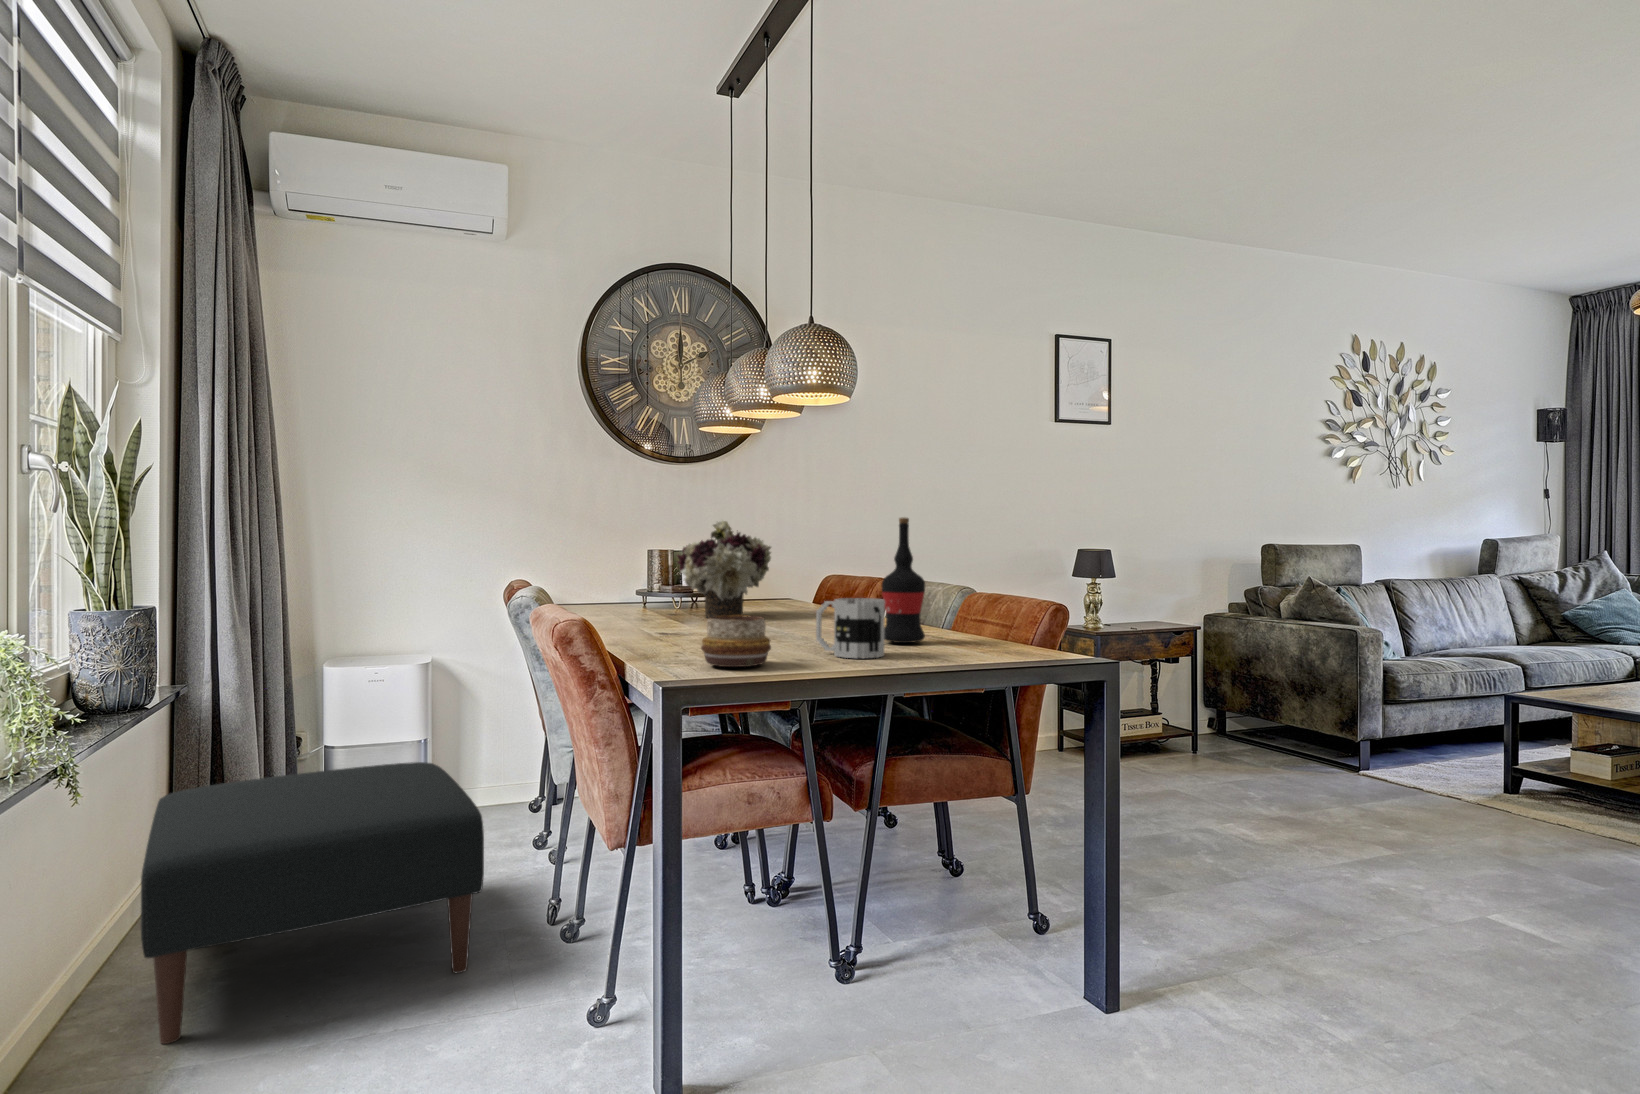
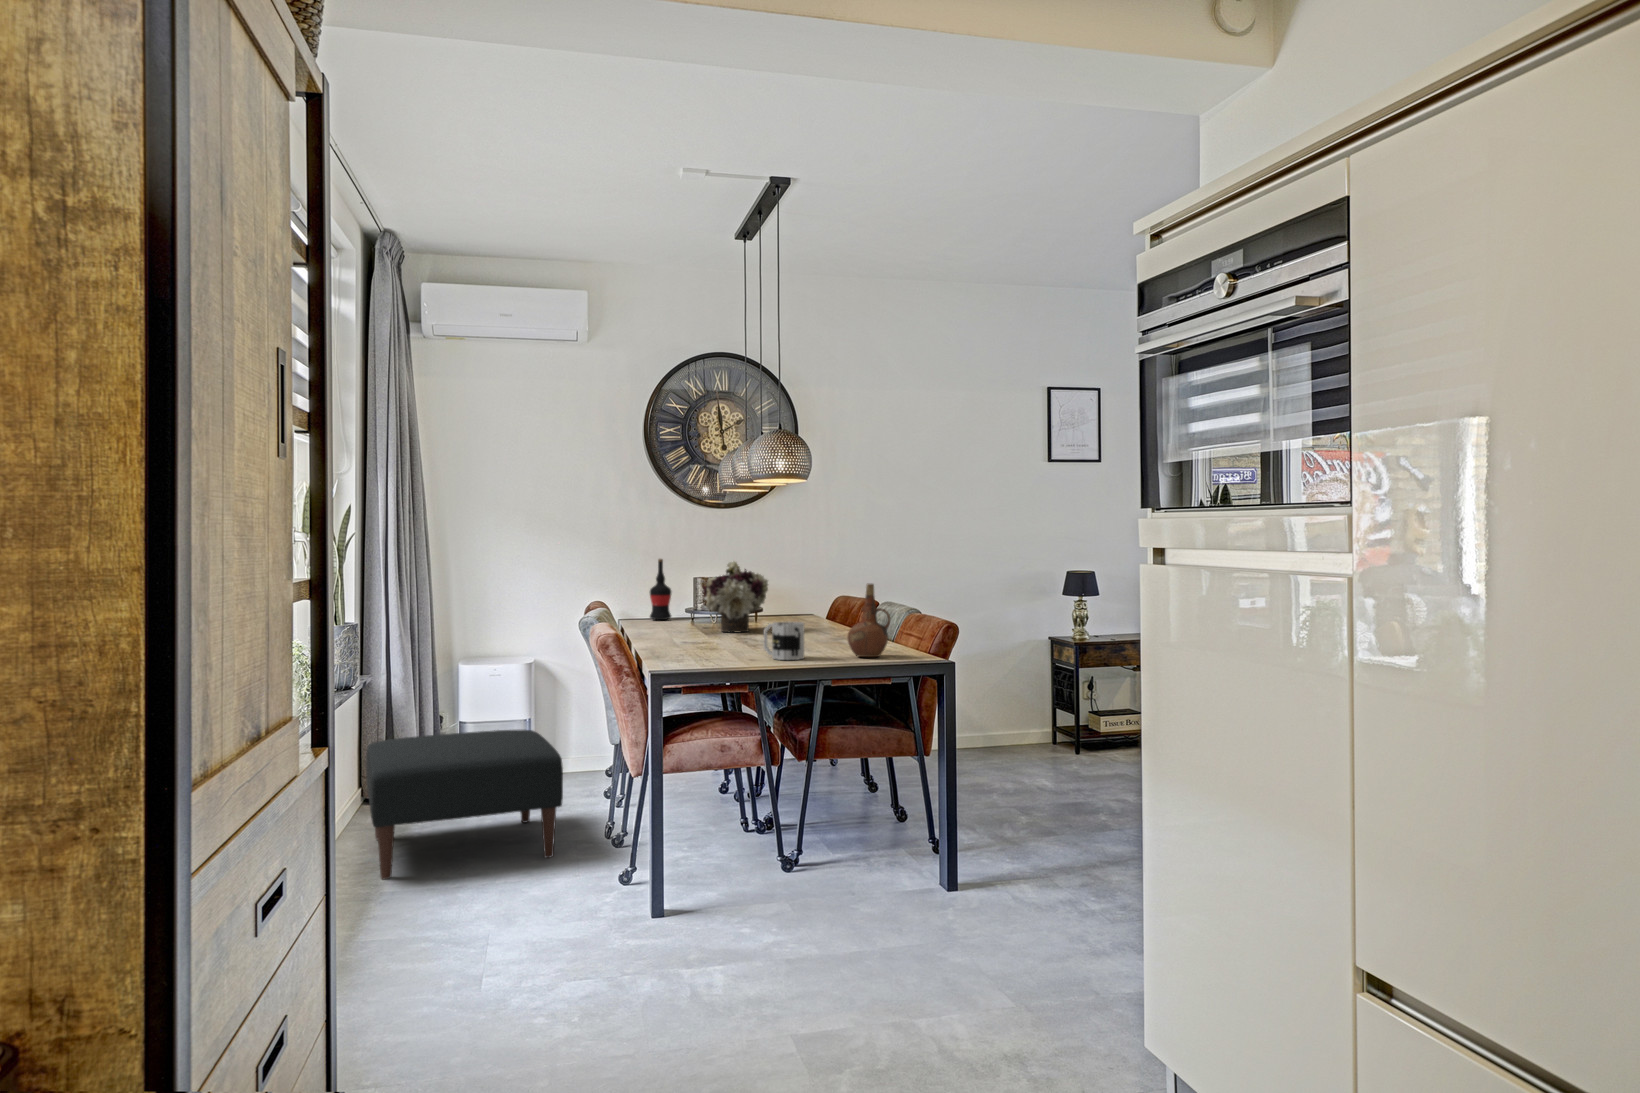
wine bottle: present [882,517,925,643] -> present [650,559,671,620]
ceramic pitcher: none [946,539,1013,652] -> present [847,584,891,657]
decorative bowl: present [701,615,771,667] -> none [684,633,727,664]

